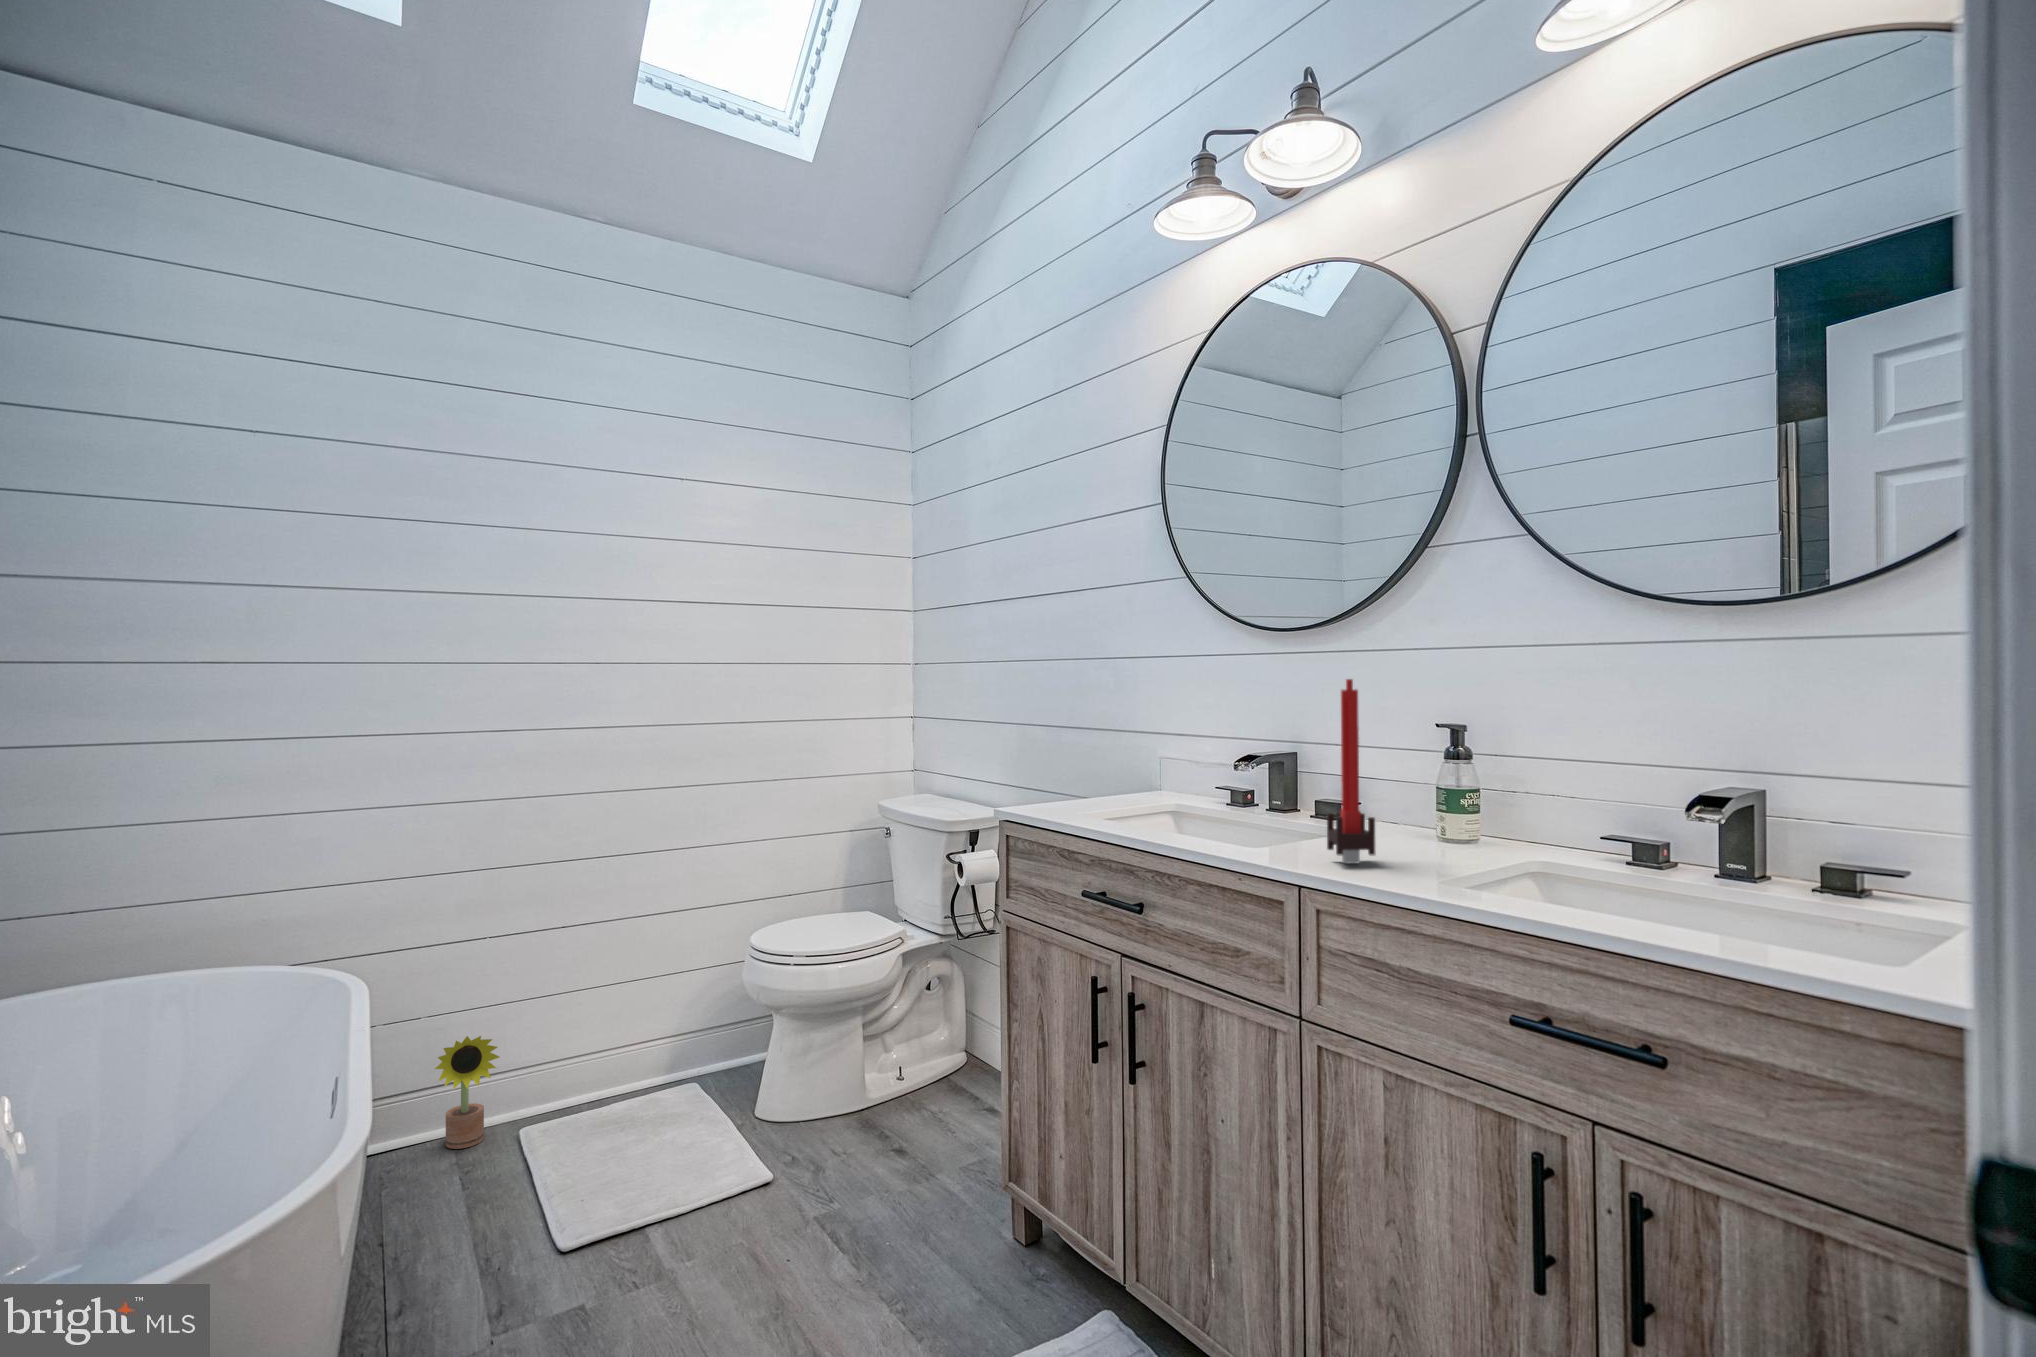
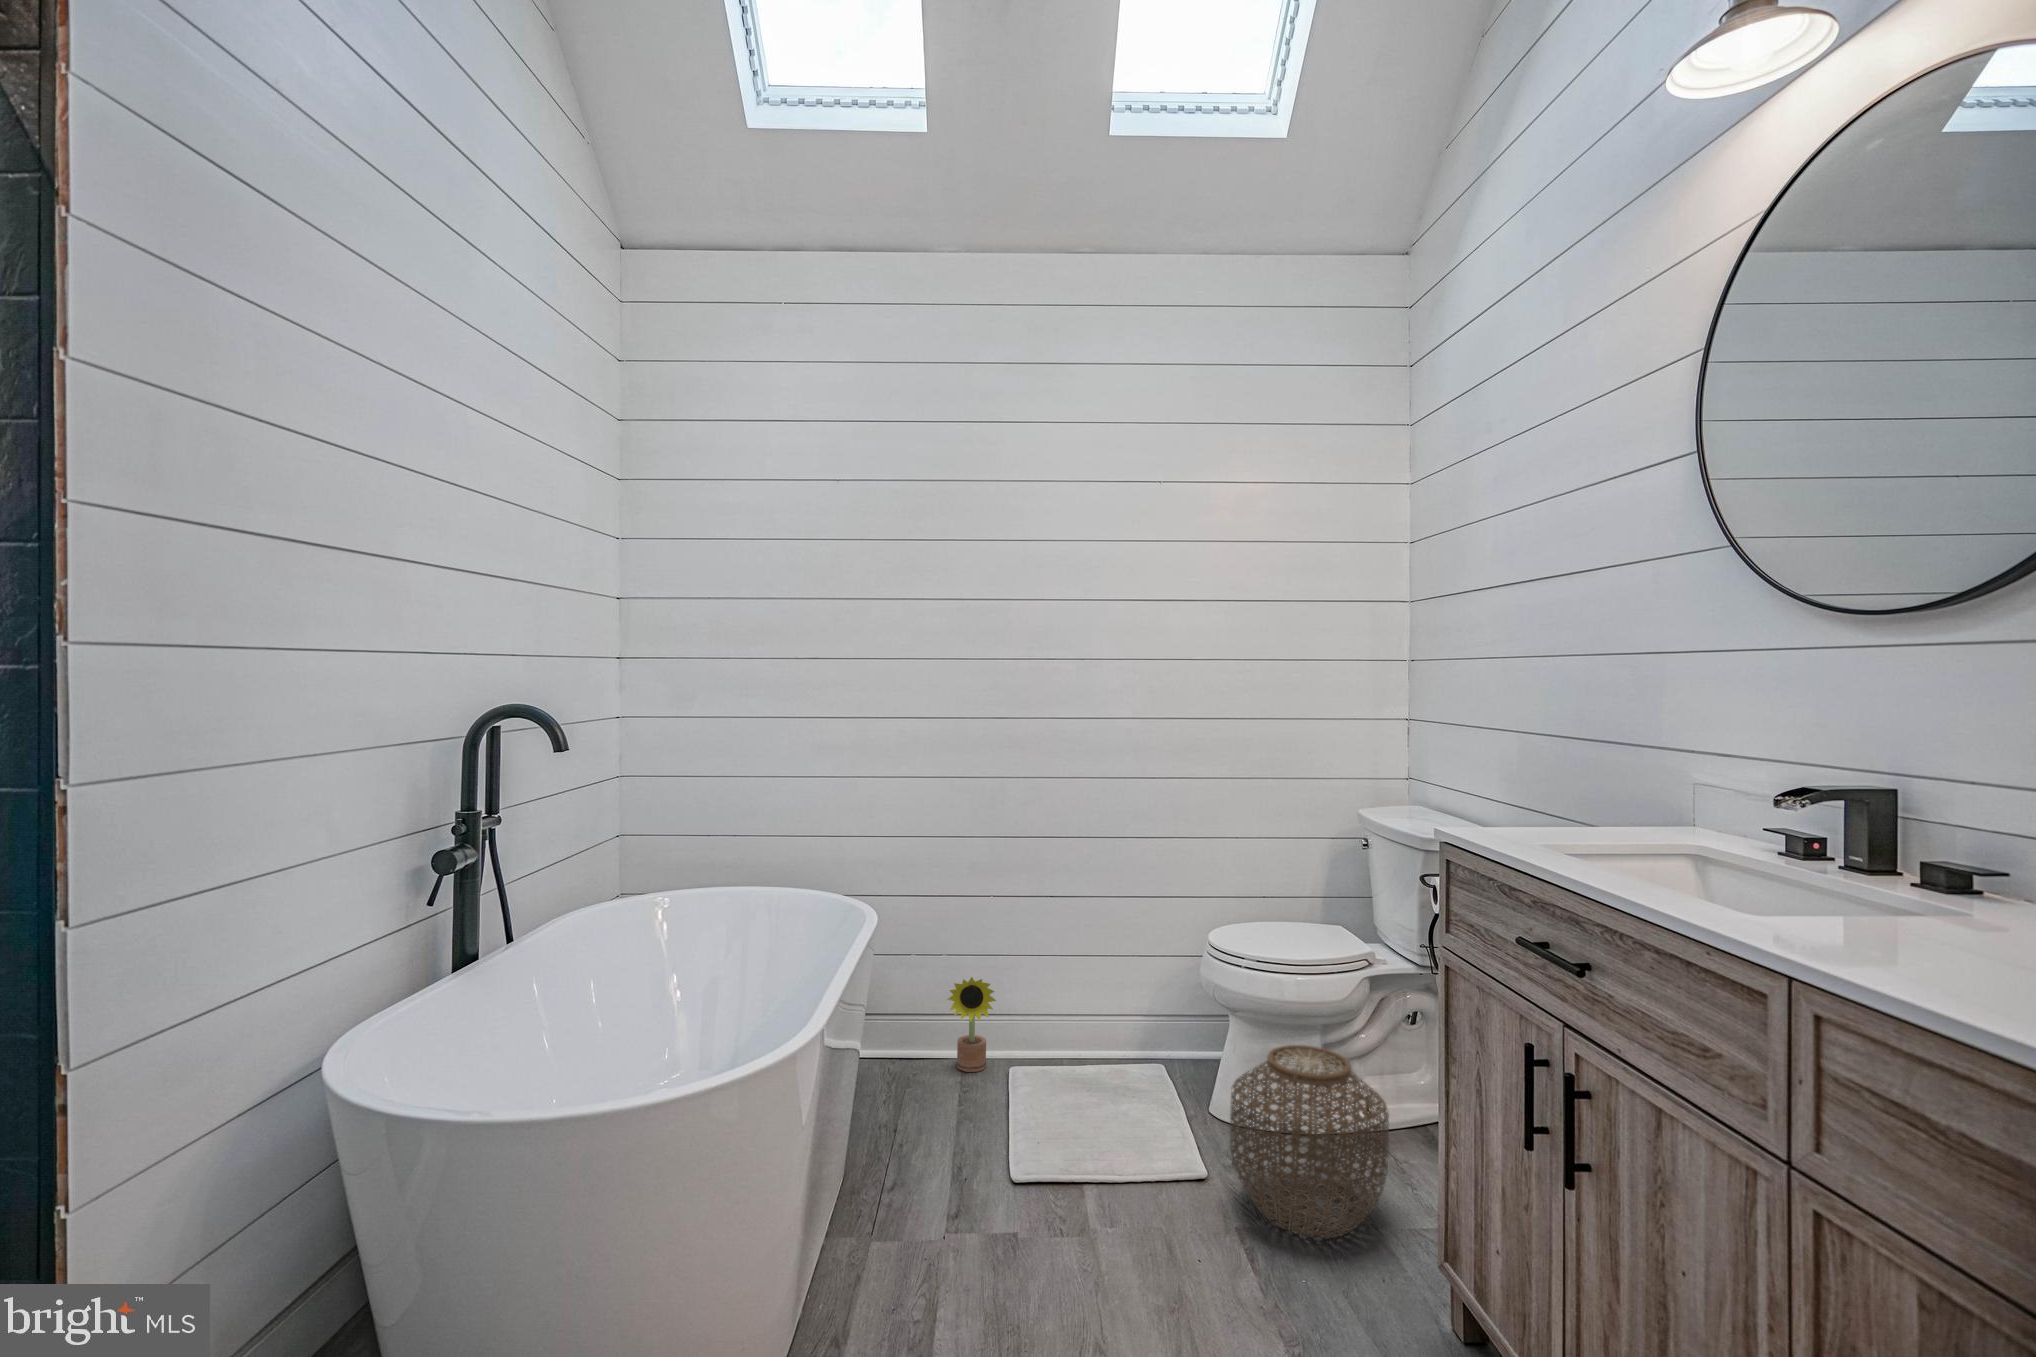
candle: present [1327,679,1375,863] -> none [1863,684,1947,959]
woven basket: none [800,1026,944,1205] -> present [1230,1045,1389,1239]

